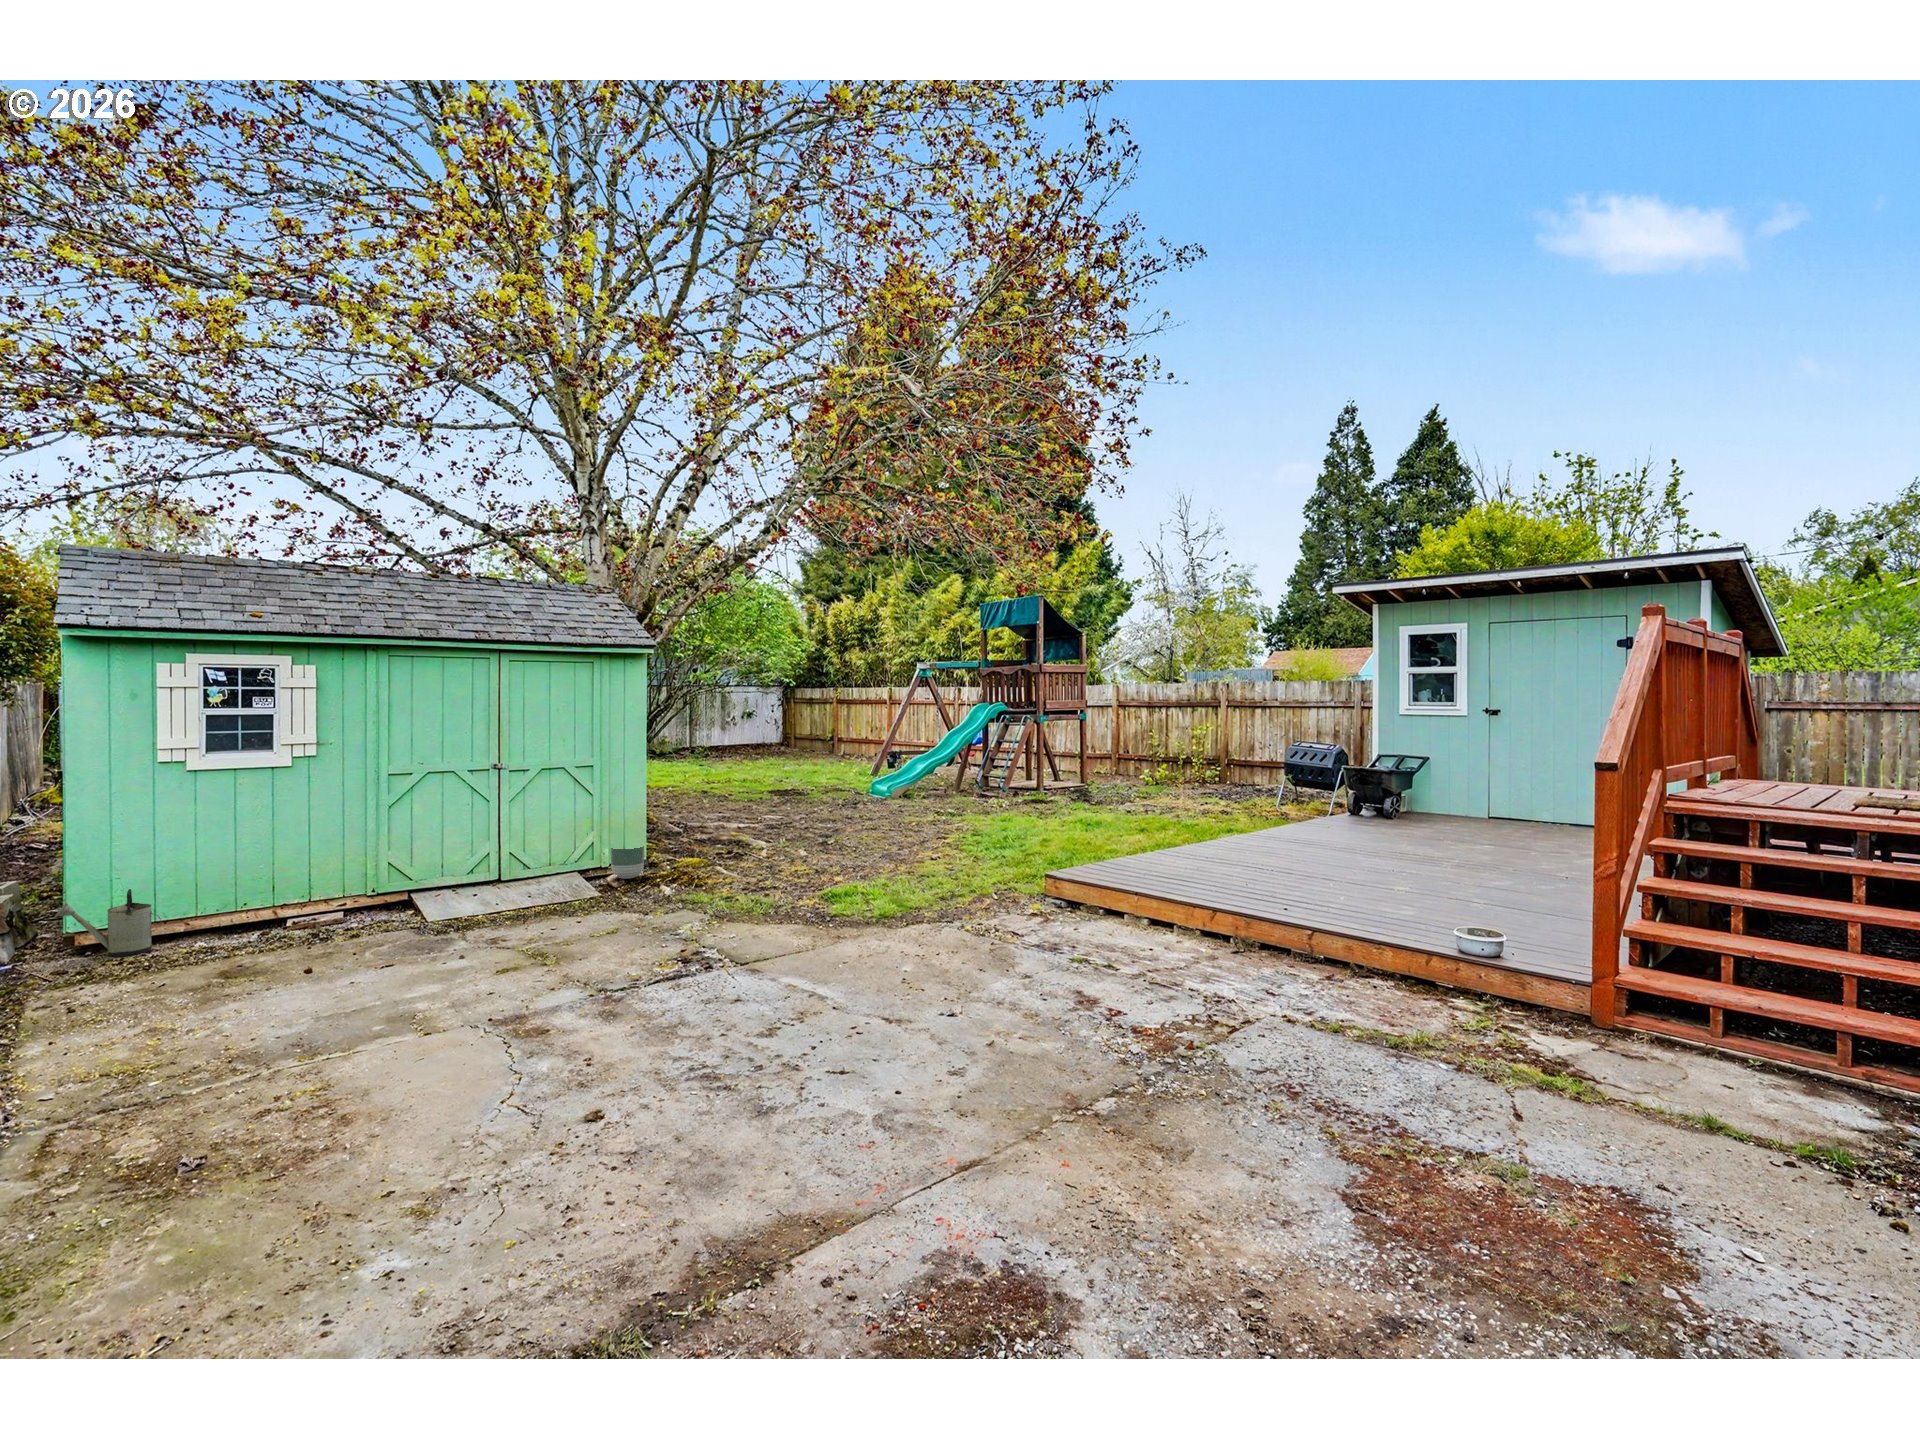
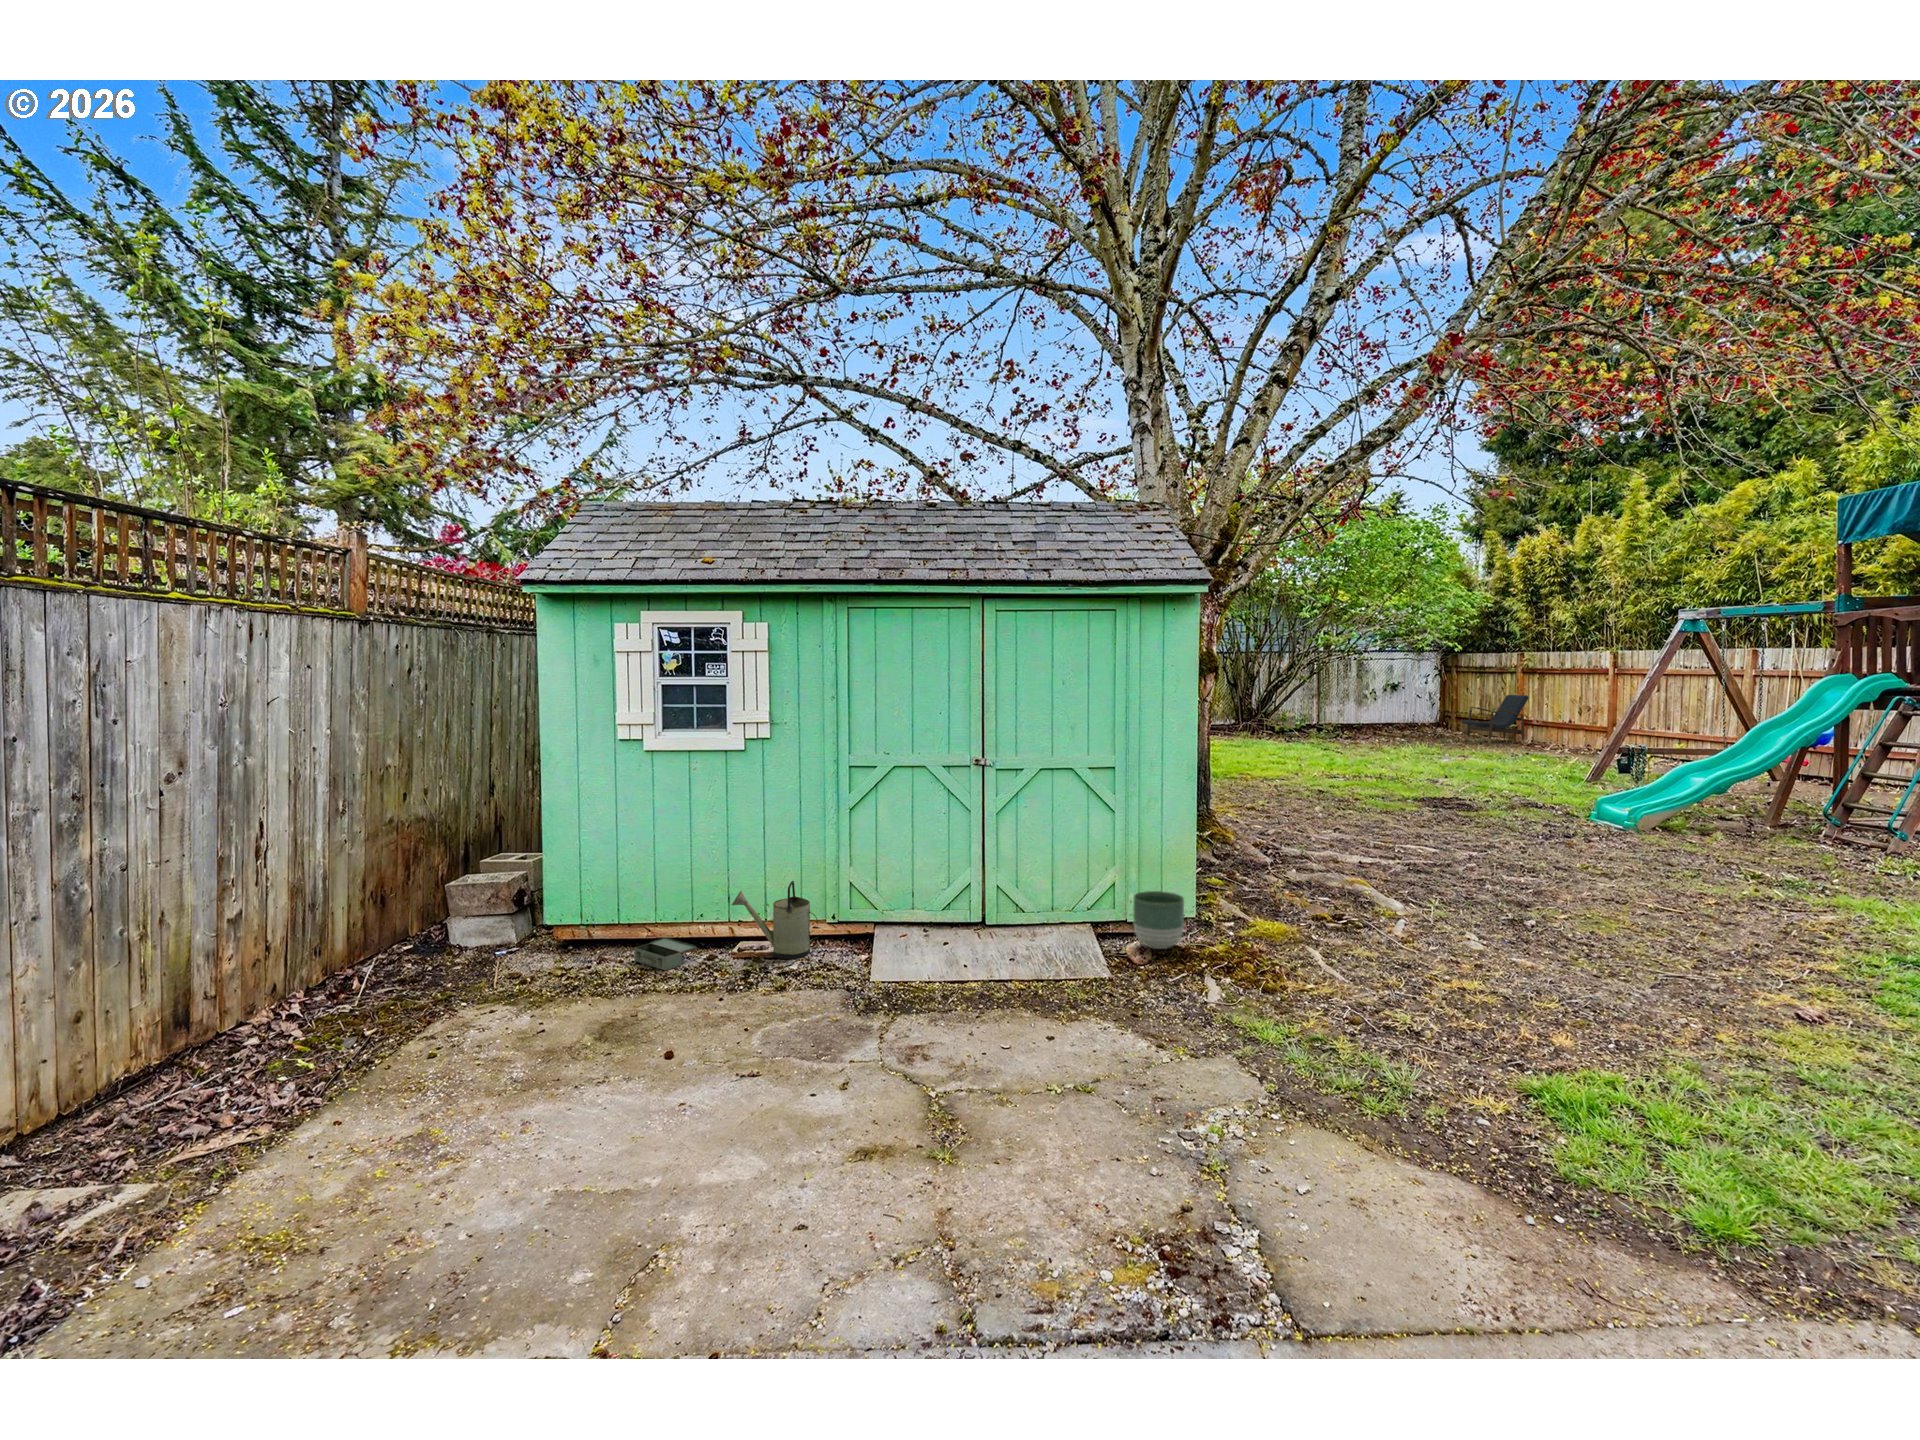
lounge chair: none [799,716,840,752] -> present [1462,695,1529,744]
watering can: present [55,889,161,957] -> present [732,881,818,959]
toolbox: none [191,923,258,944] -> present [634,938,696,971]

